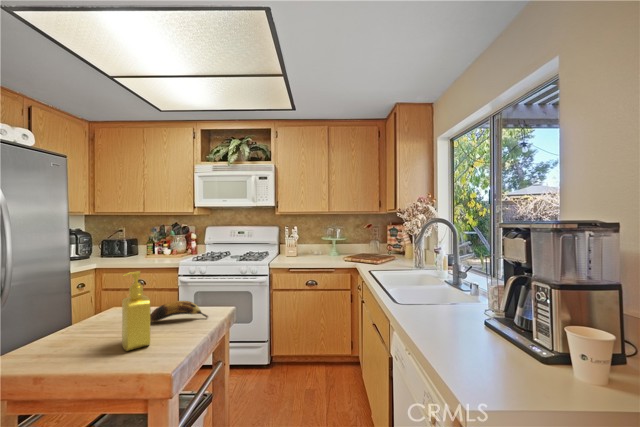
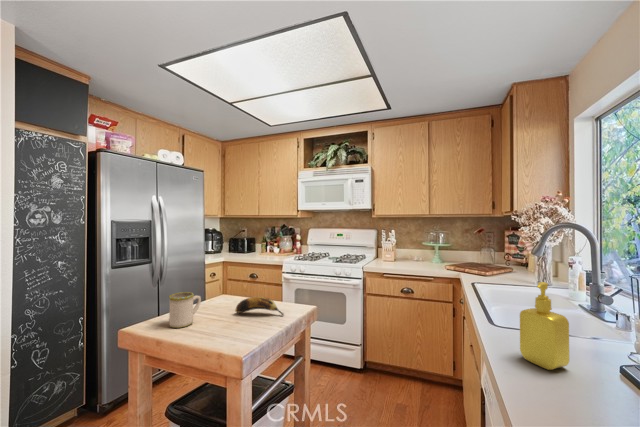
soap dispenser: present [122,271,151,351] -> present [520,282,569,370]
mug: none [60,305,105,350] -> present [169,292,201,328]

